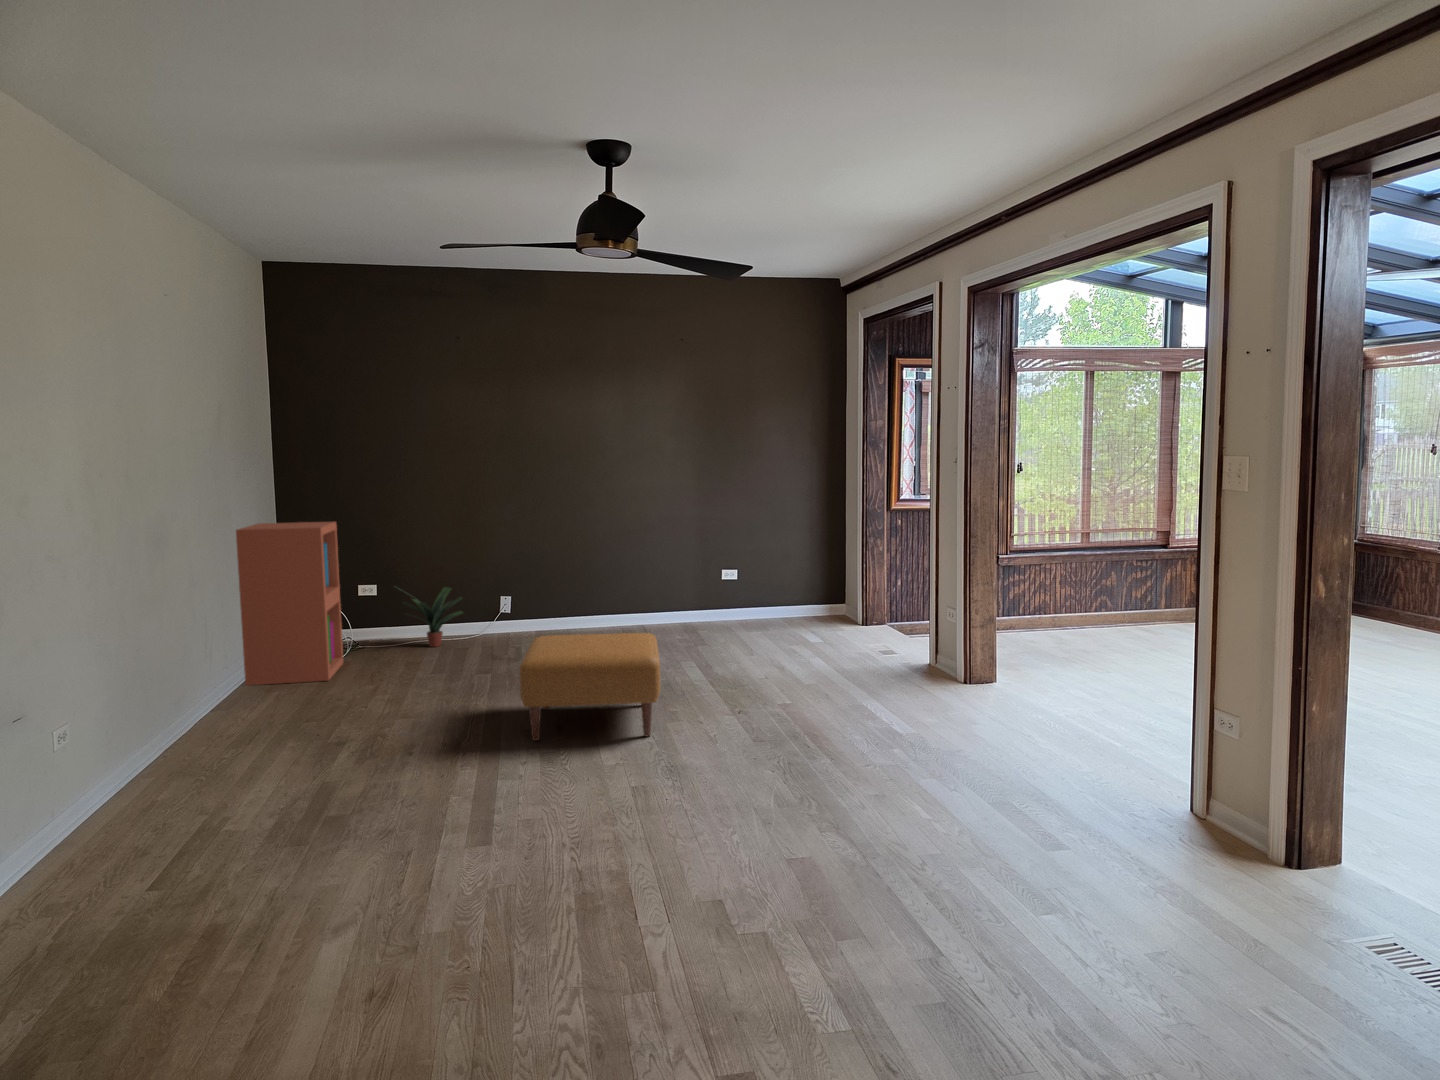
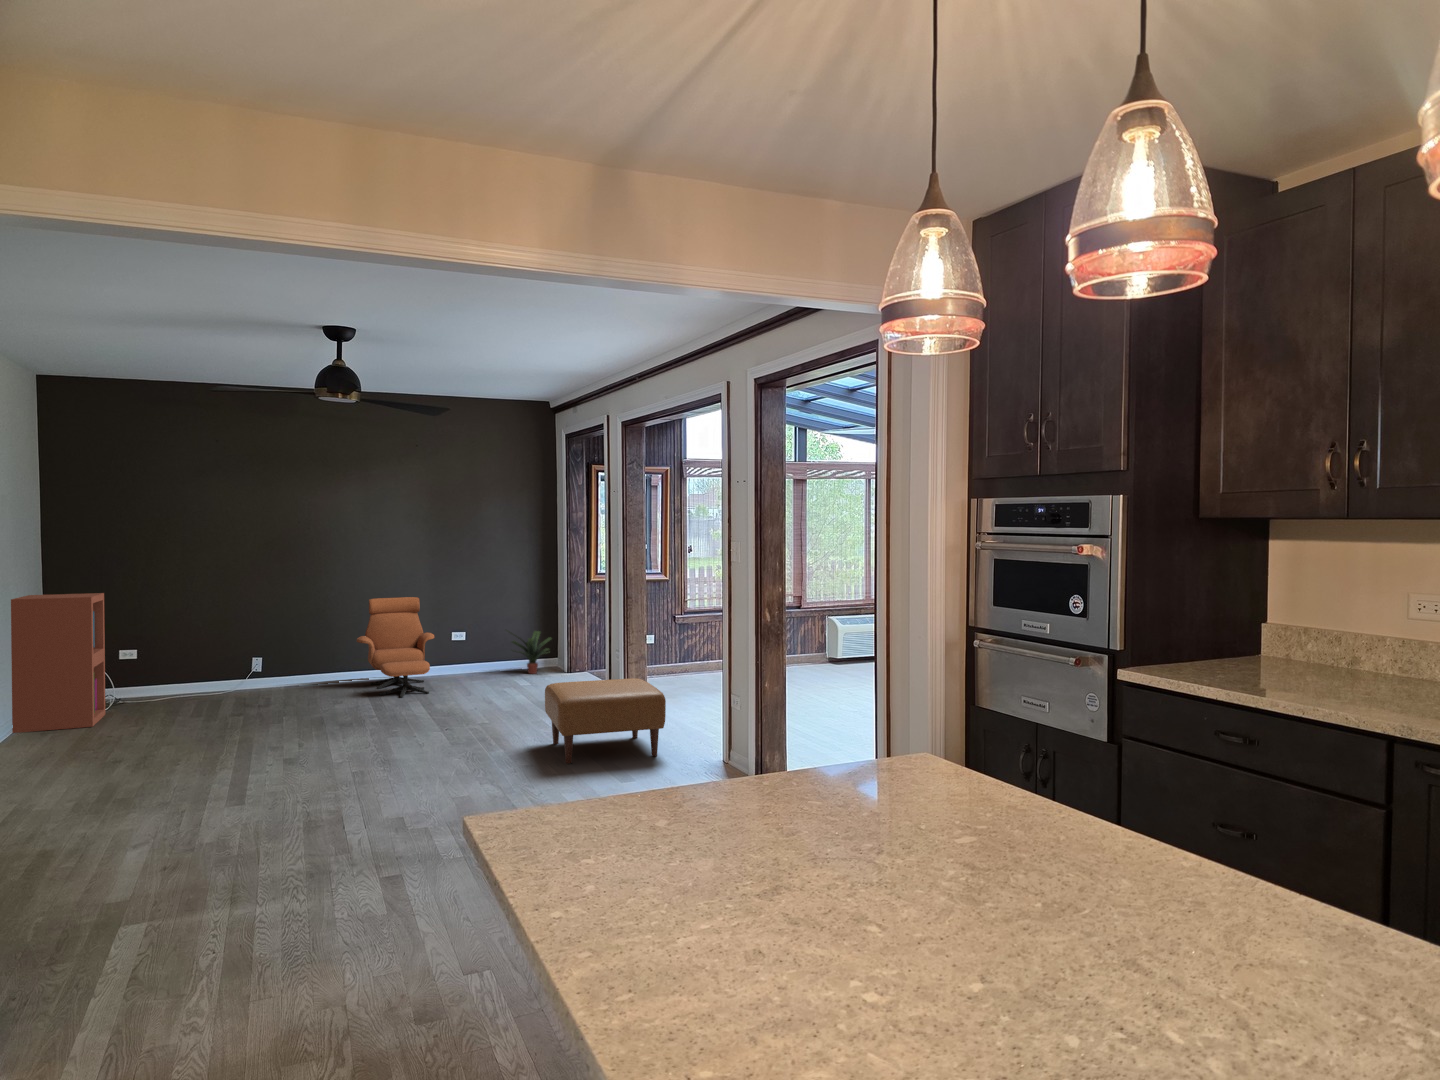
lounge chair: none [613,528,702,654] -> present [357,597,434,697]
potted plant: present [399,587,463,647] -> present [508,631,551,674]
ottoman: present [519,633,661,741] -> present [545,678,666,764]

